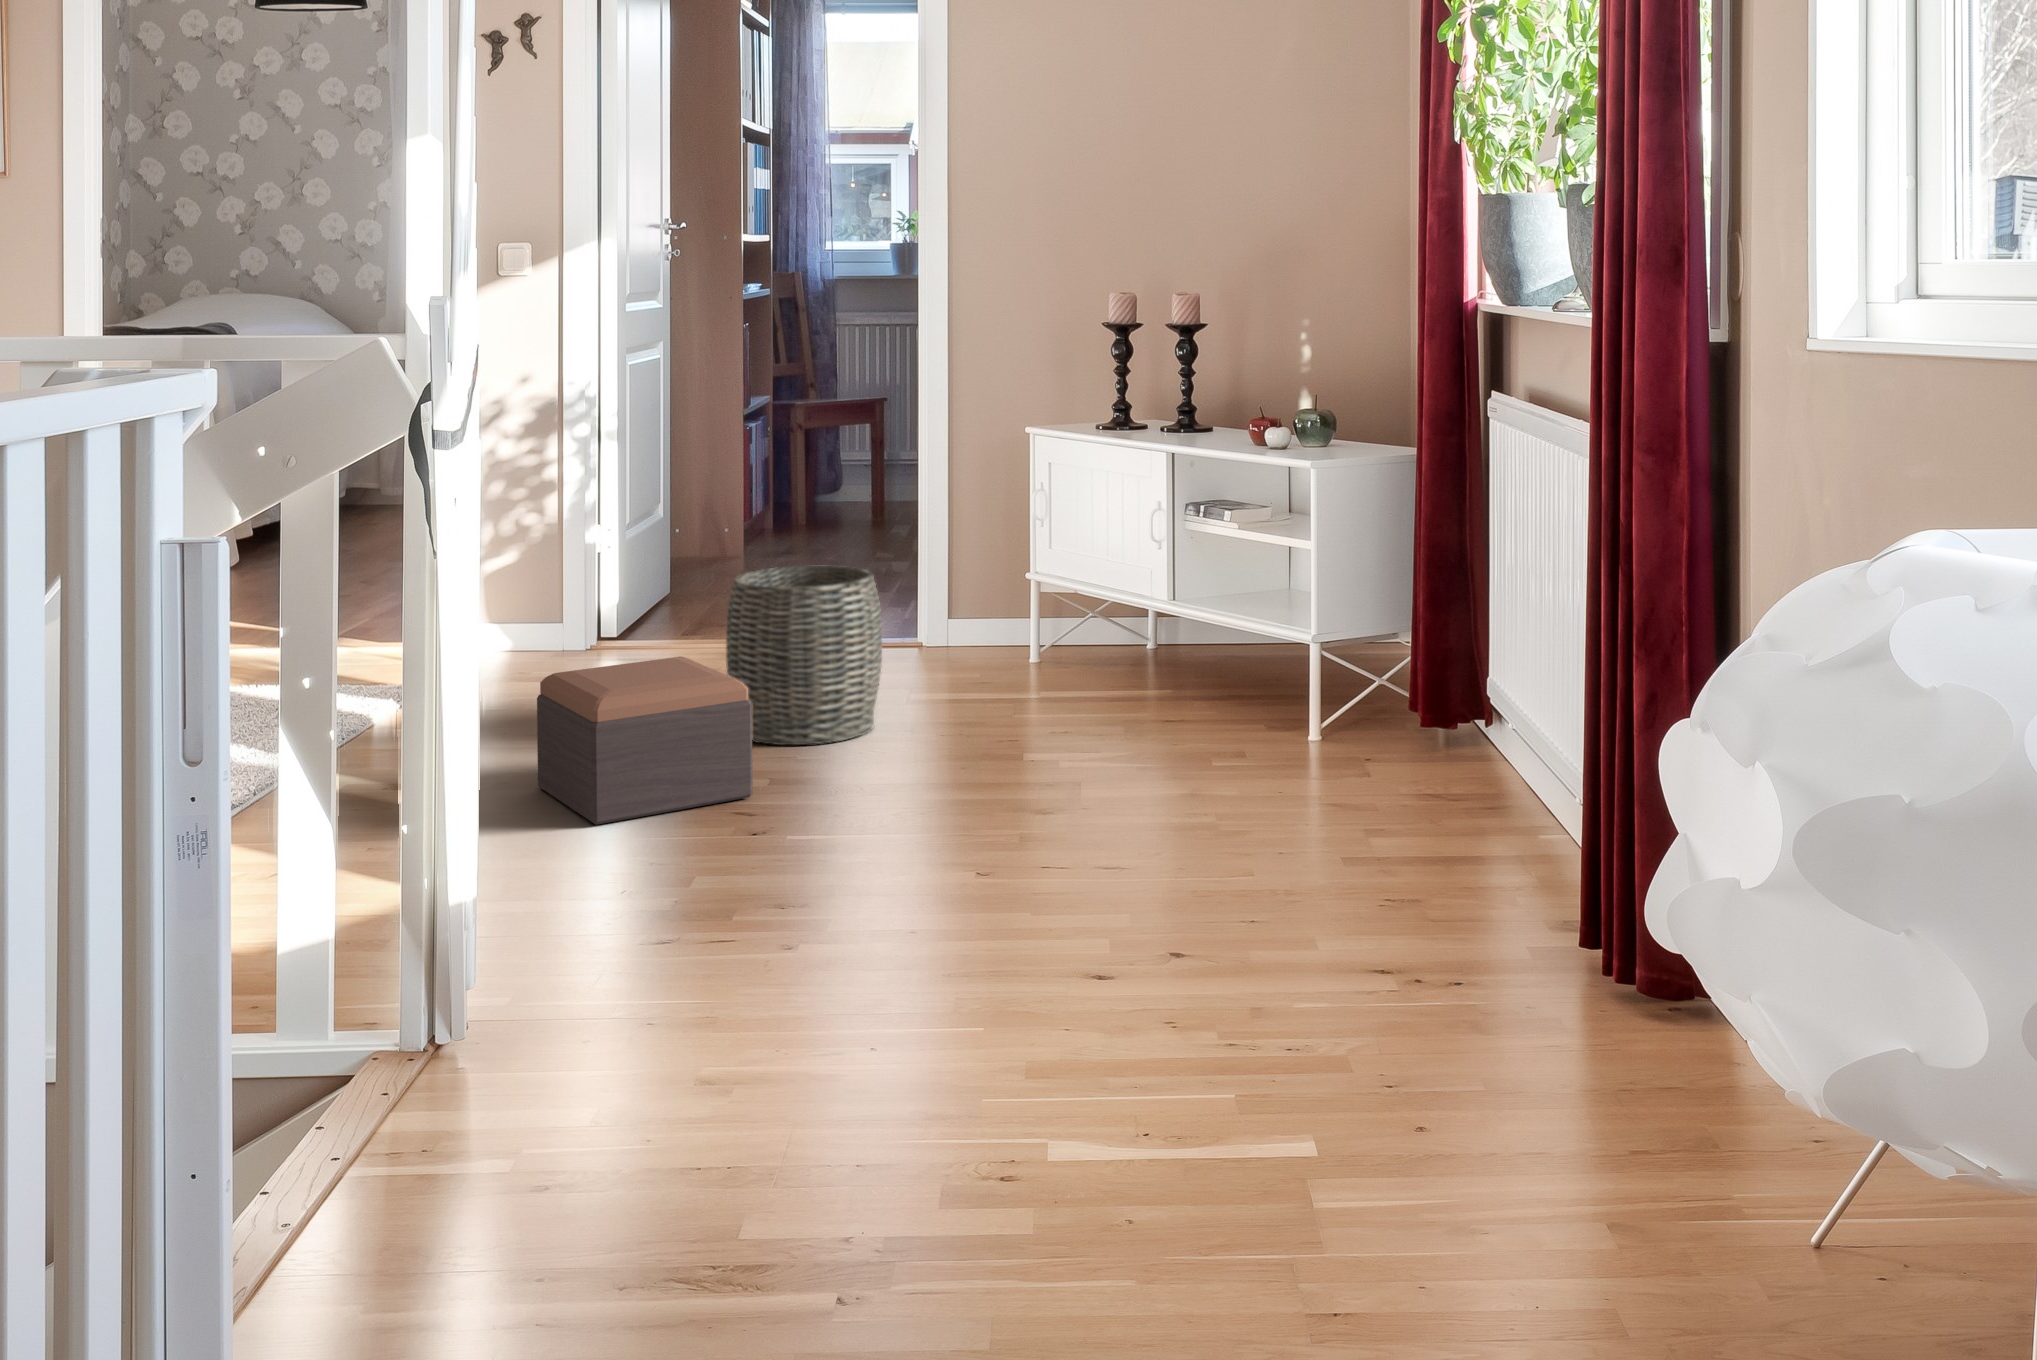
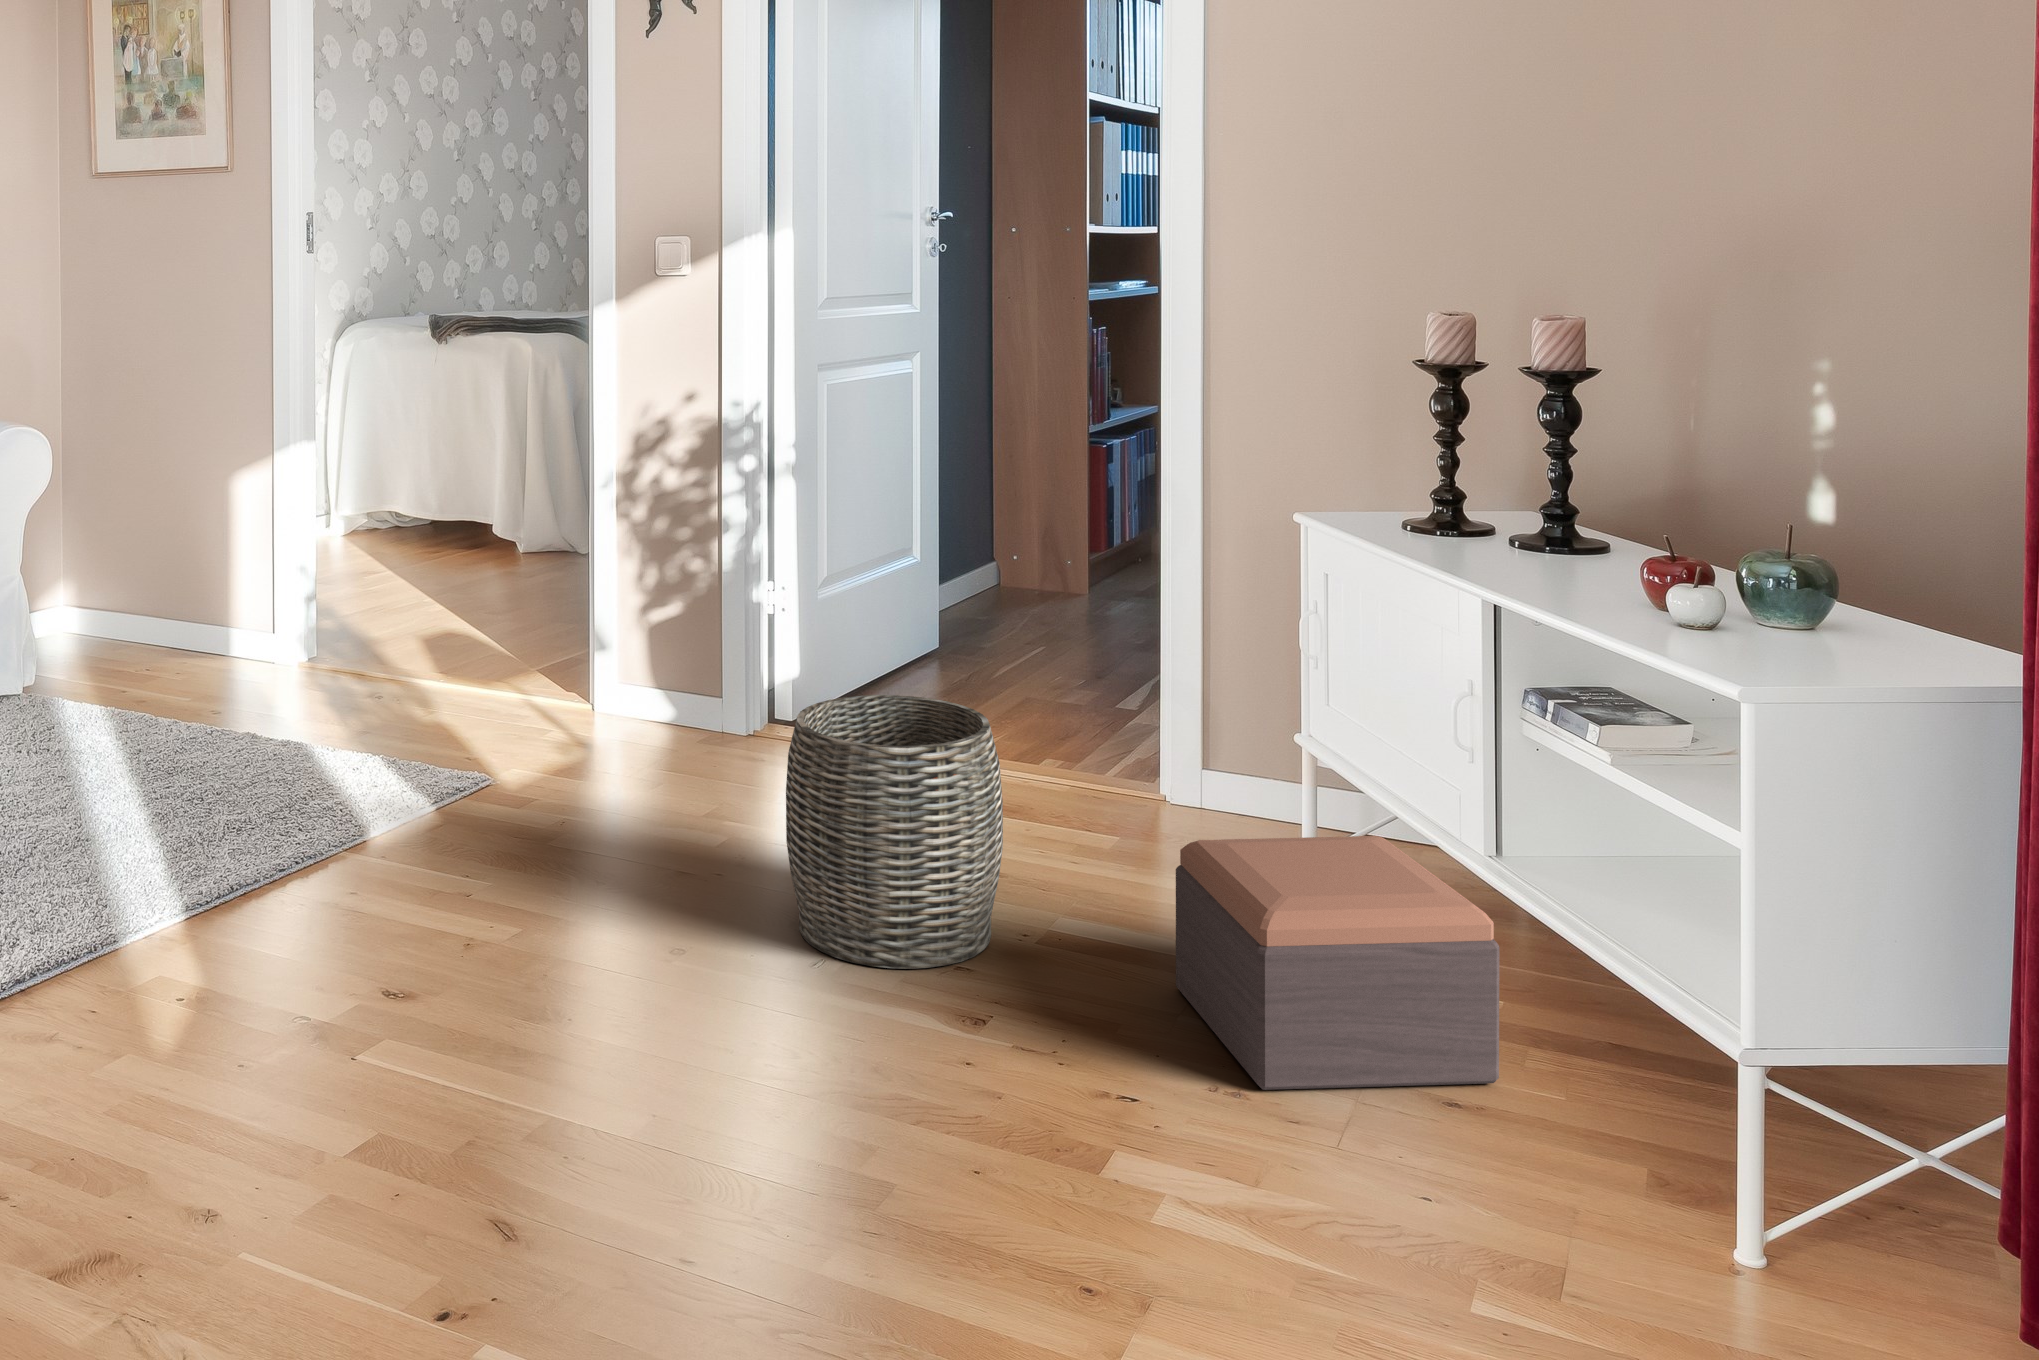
footstool: present [537,657,753,825] -> present [1176,836,1499,1090]

